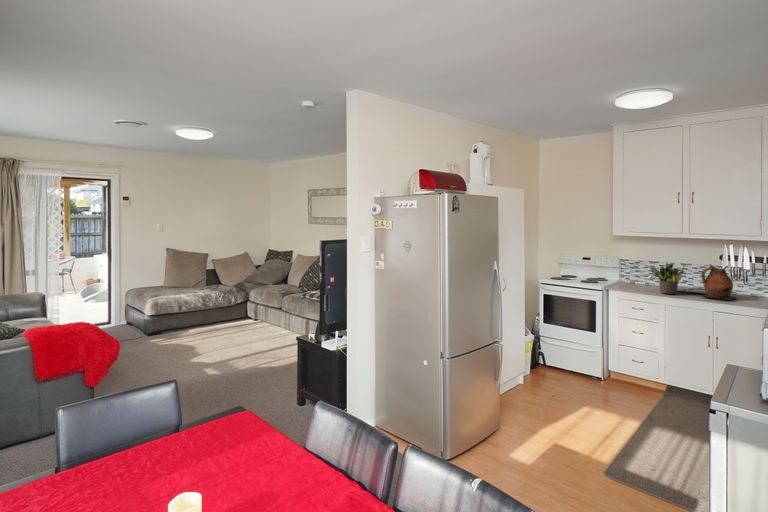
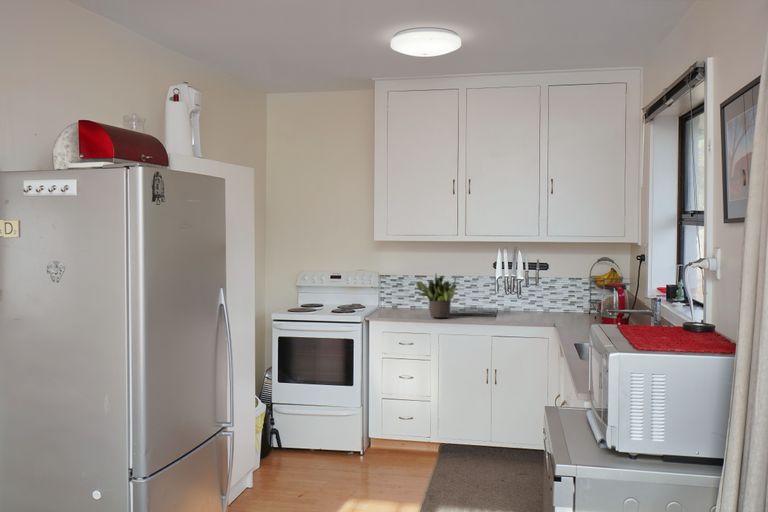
ceramic pitcher: present [701,264,736,300] -> none [476,274,515,319]

